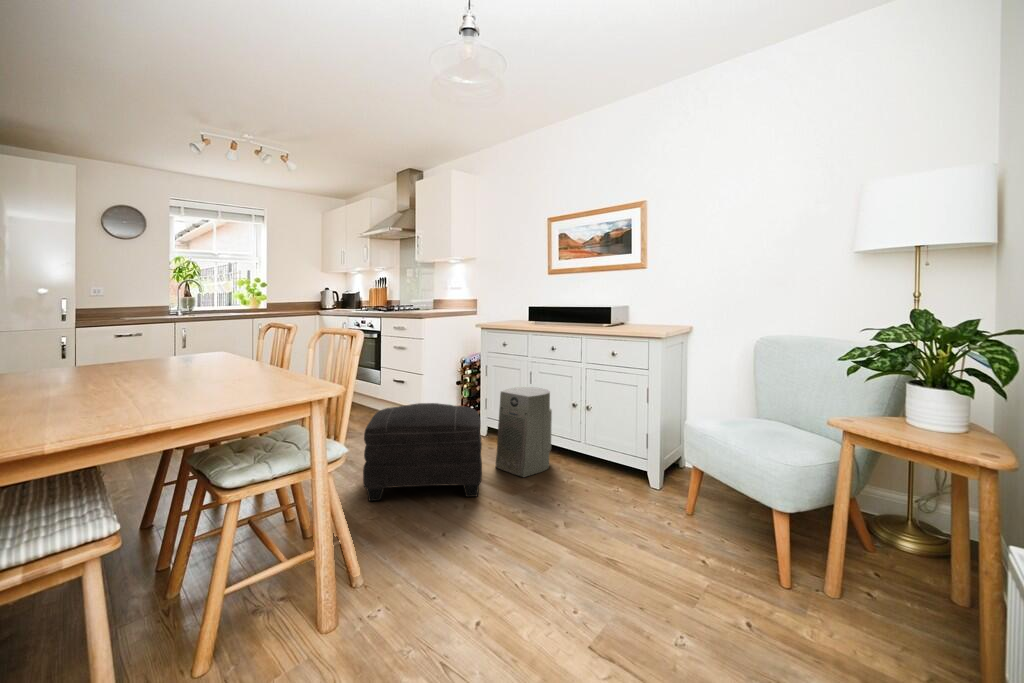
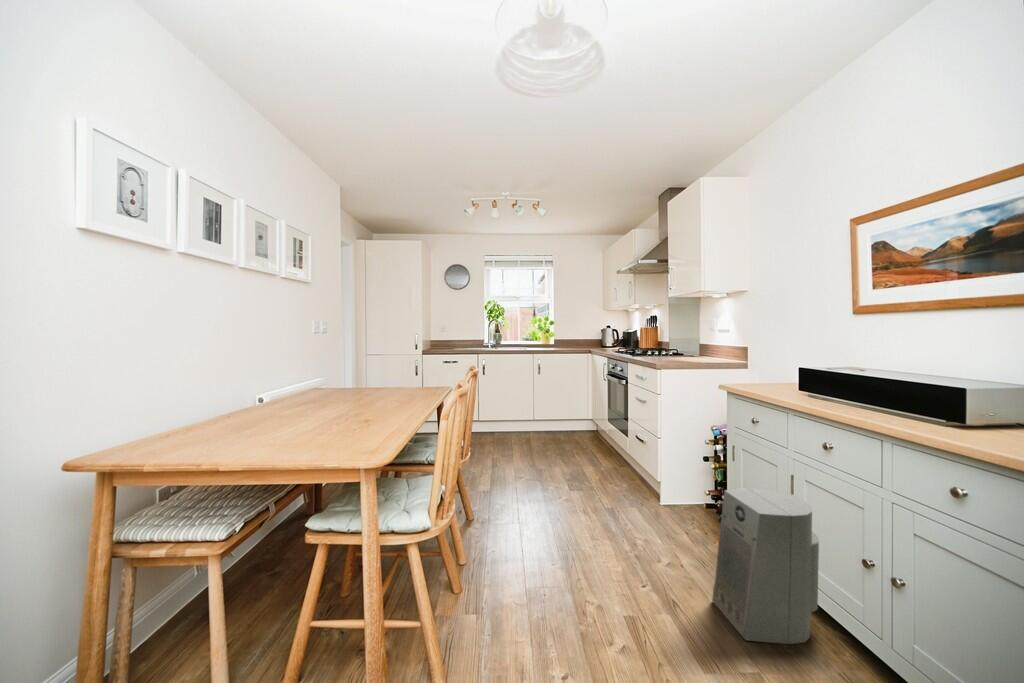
ottoman: present [363,403,482,501] -> none [524,479,687,642]

